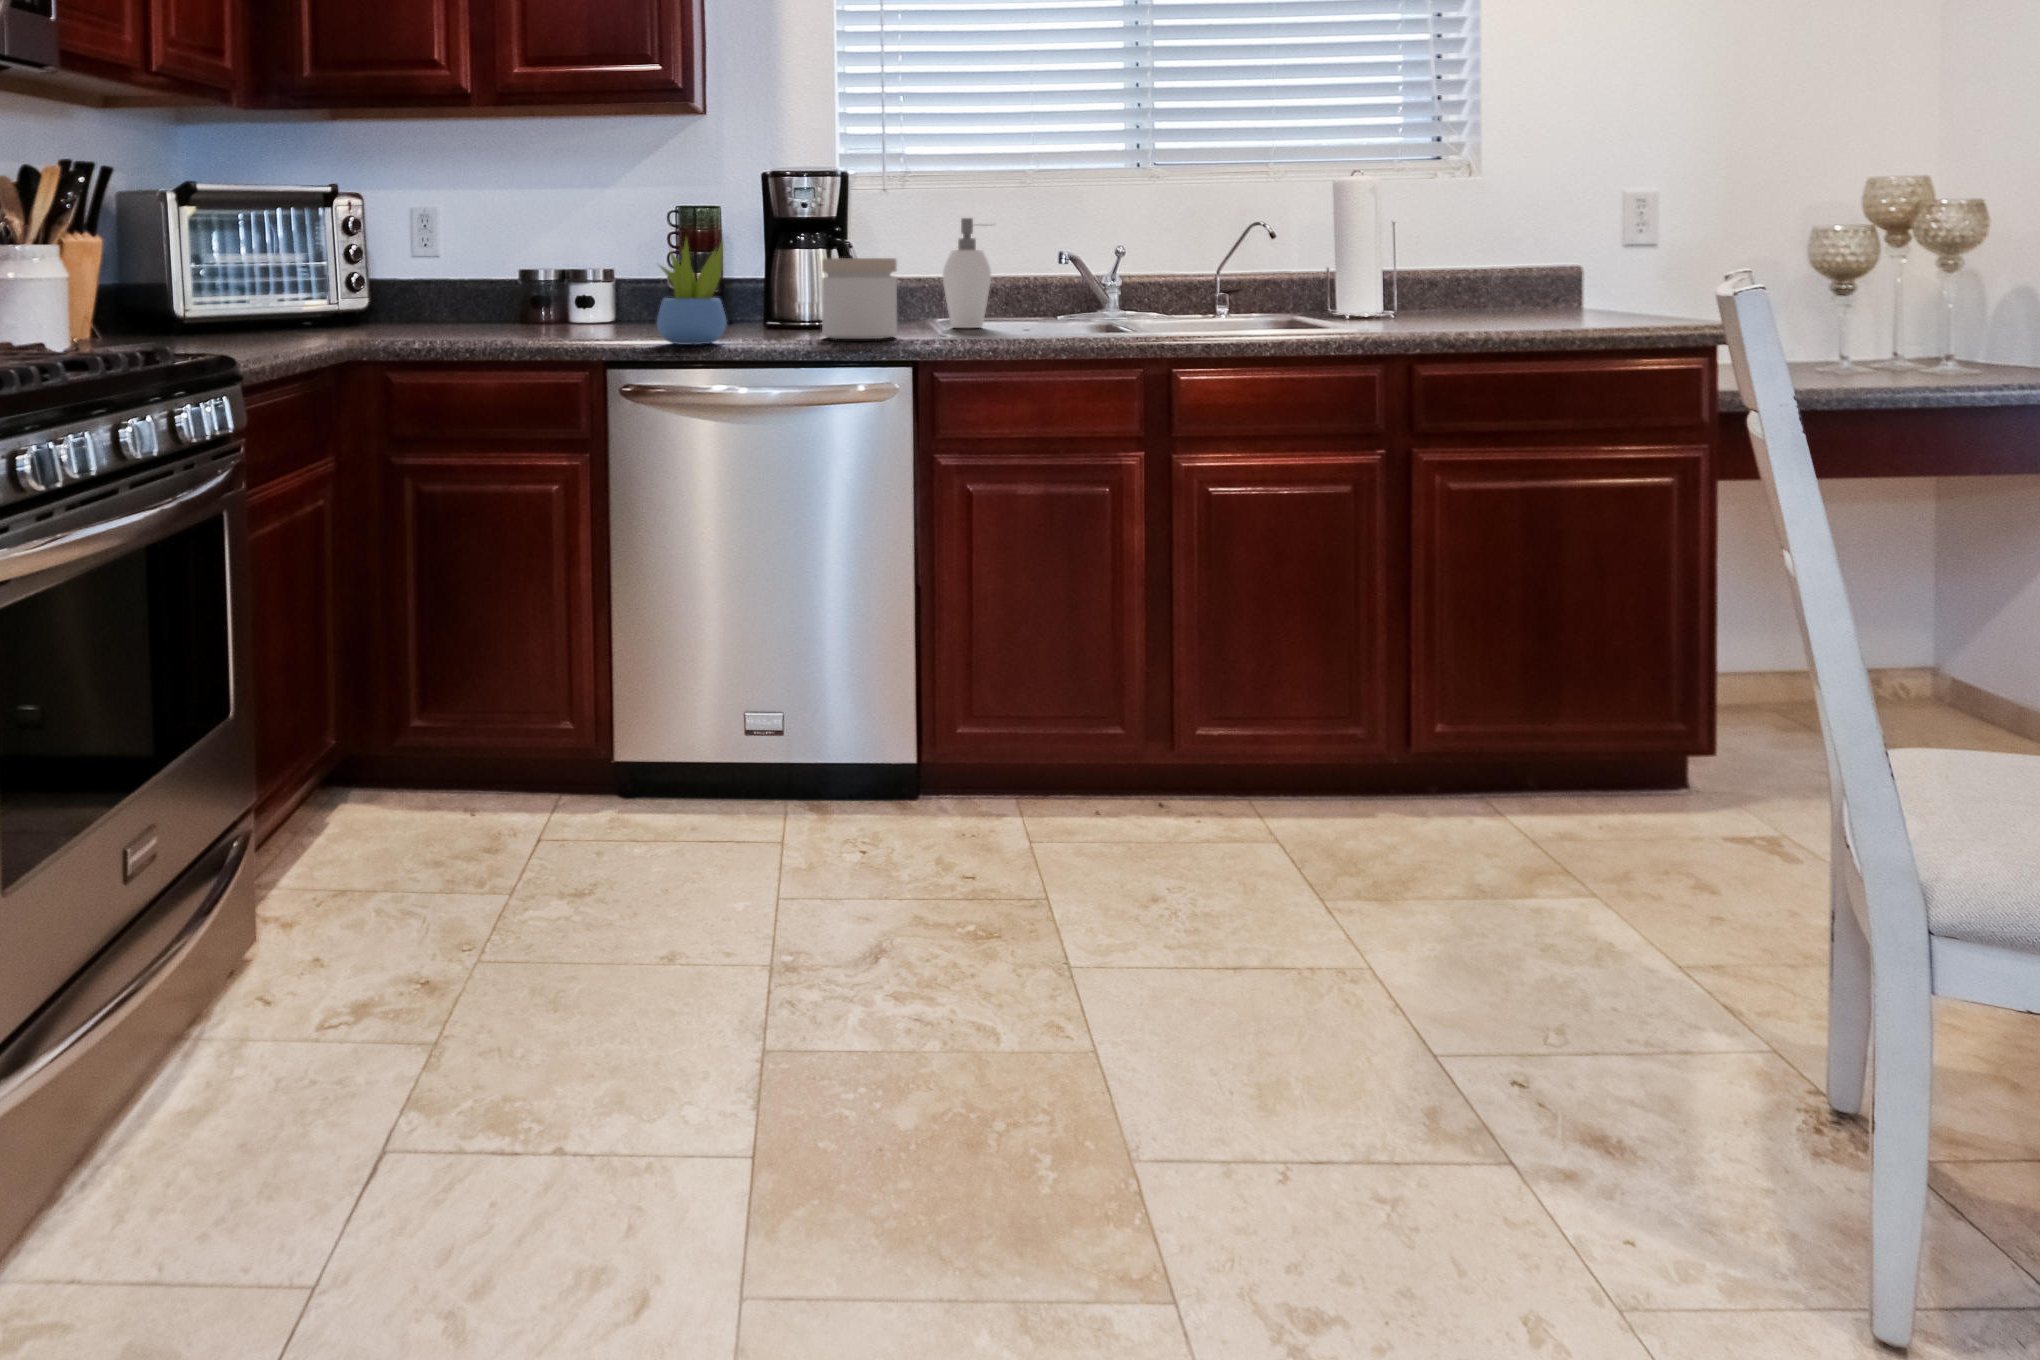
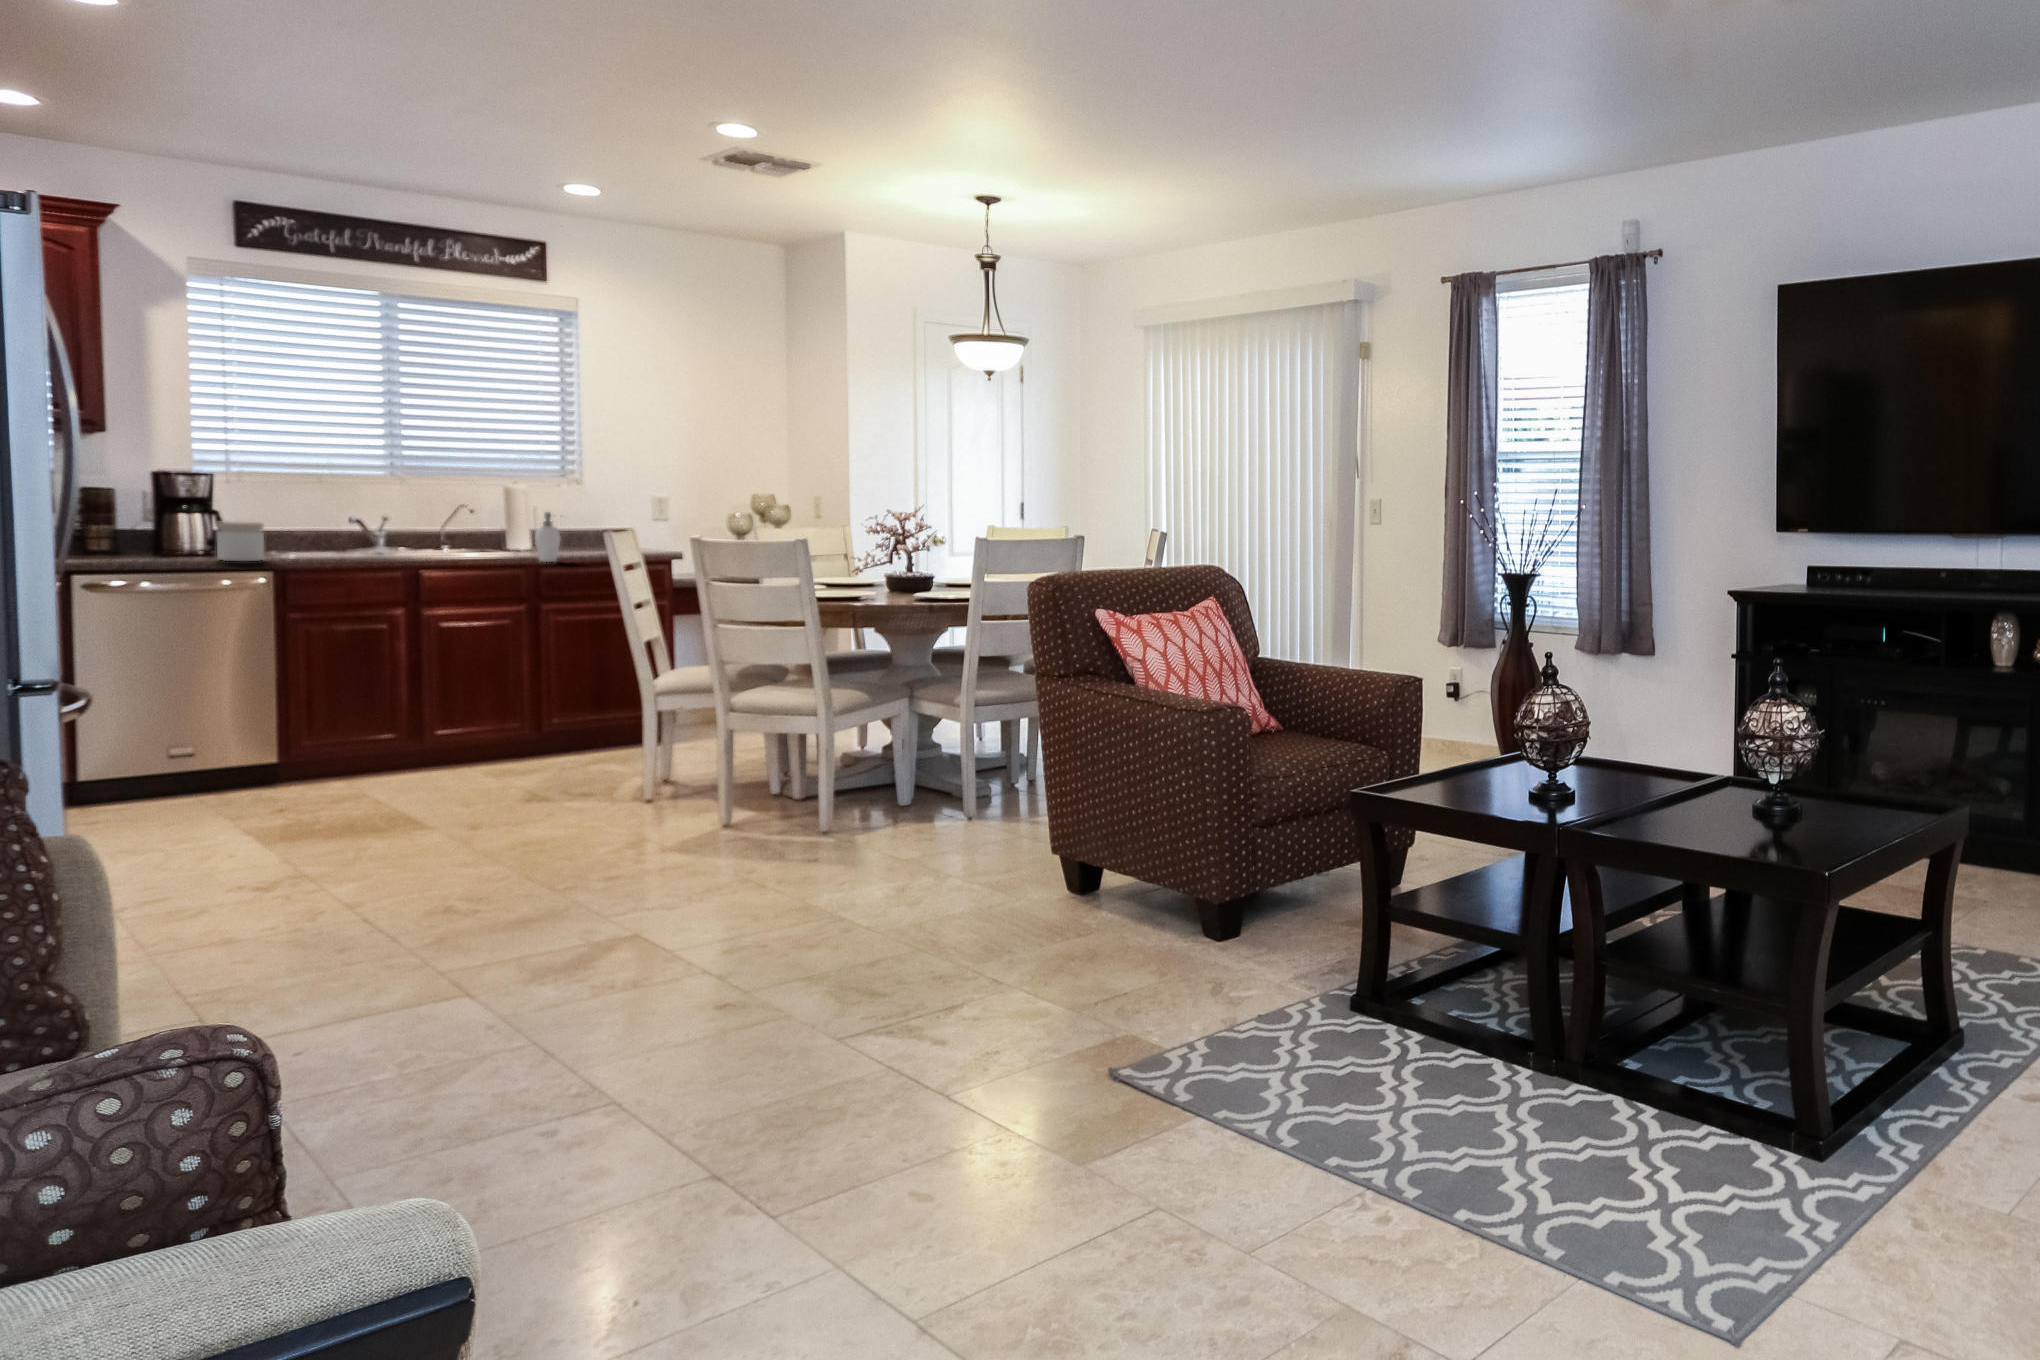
soap dispenser: present [943,218,991,328] -> present [535,512,560,562]
succulent plant: present [657,239,727,345] -> none [115,511,161,564]

